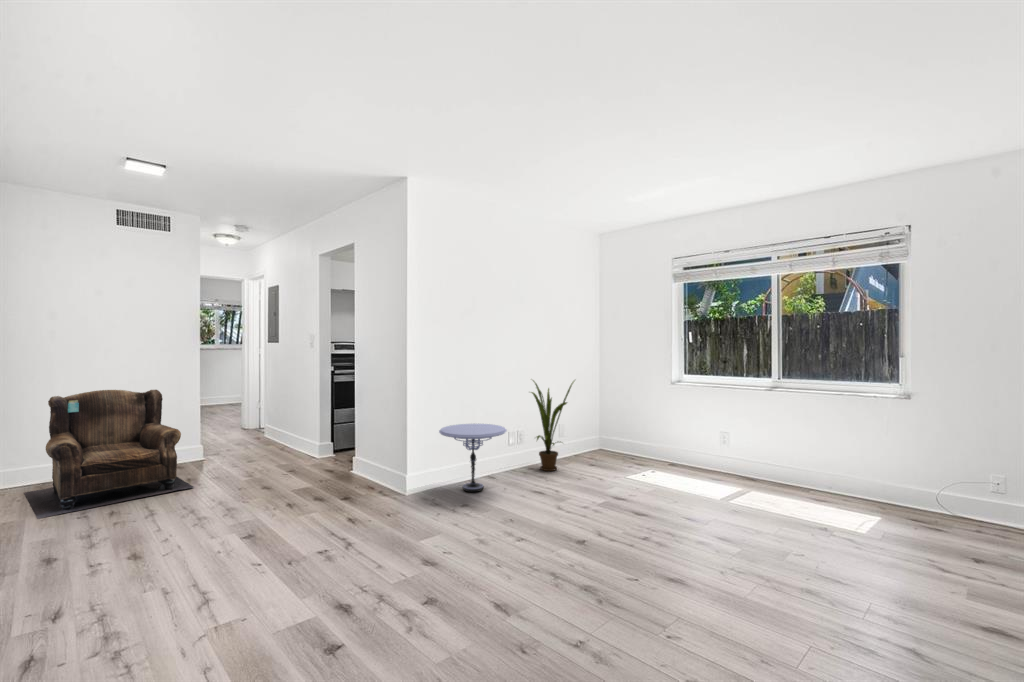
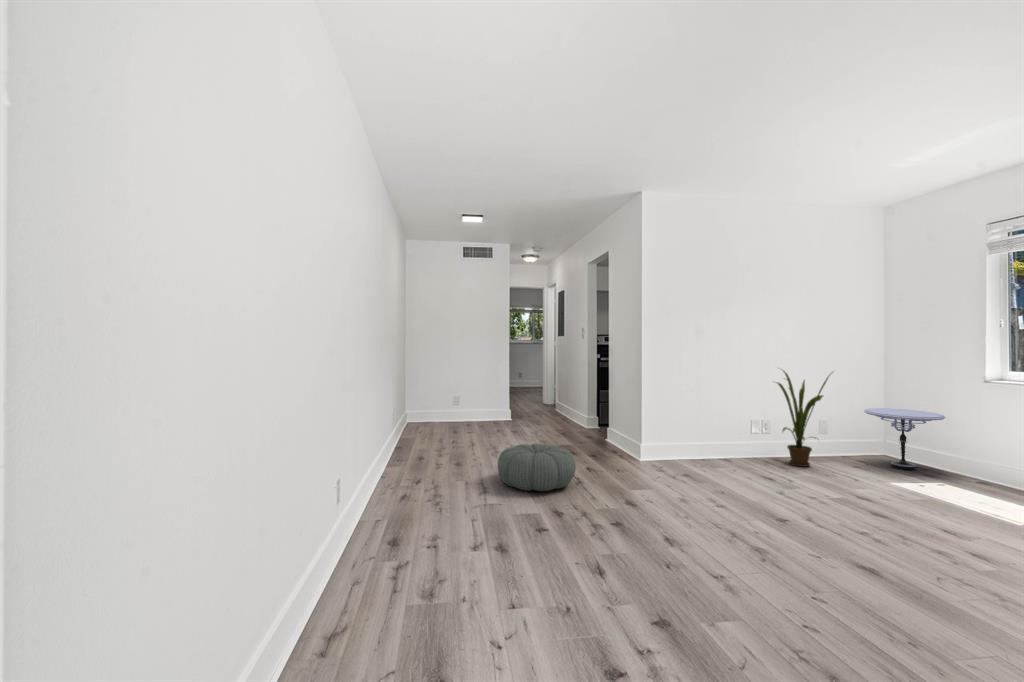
armchair: present [24,390,194,519] -> none [423,365,502,436]
side table: present [439,424,507,492] -> present [864,408,946,470]
pouf: none [220,502,347,584] -> present [498,443,576,491]

